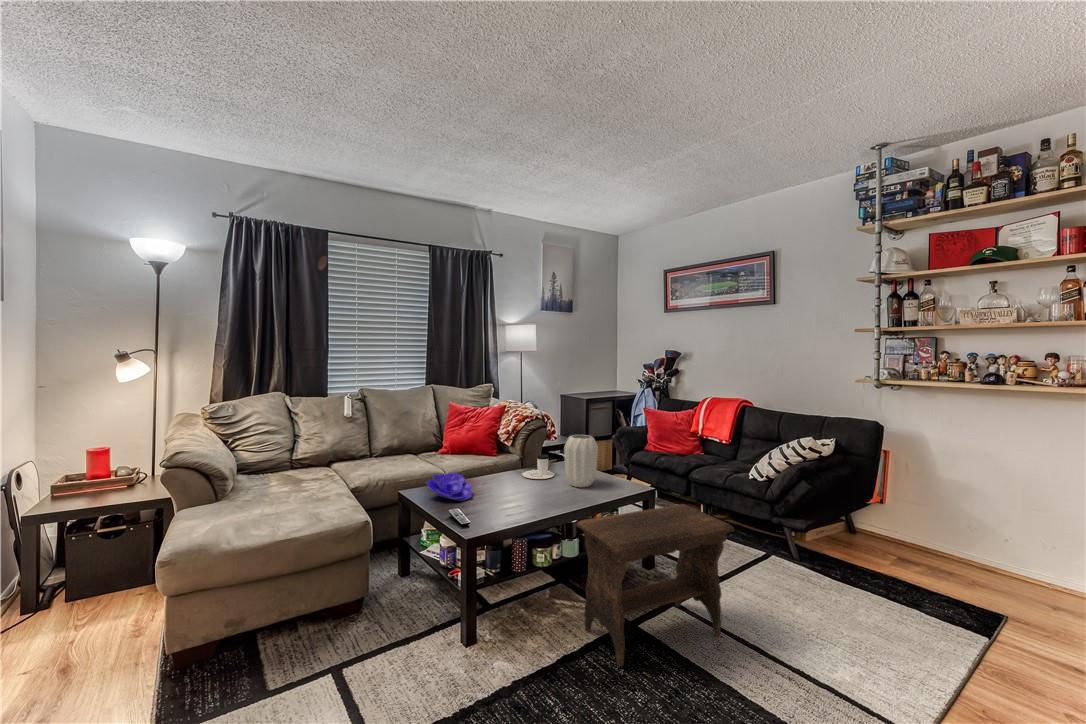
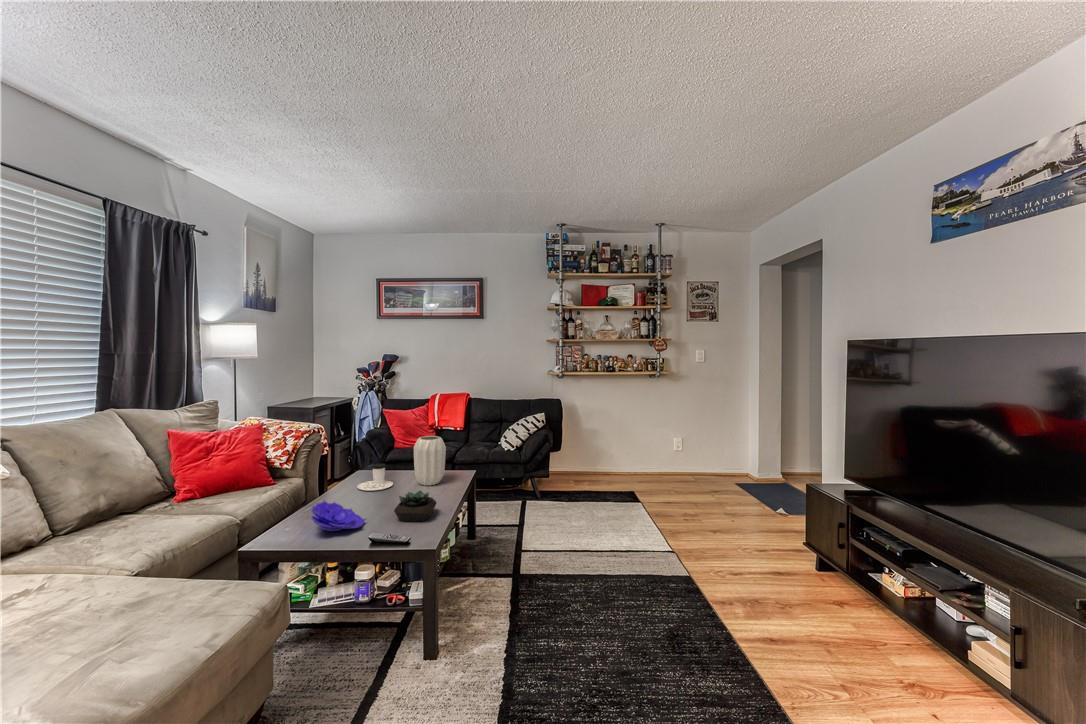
succulent plant: none [488,482,532,512] -> present [394,490,436,521]
footstool: present [576,504,734,667] -> none [497,474,576,603]

